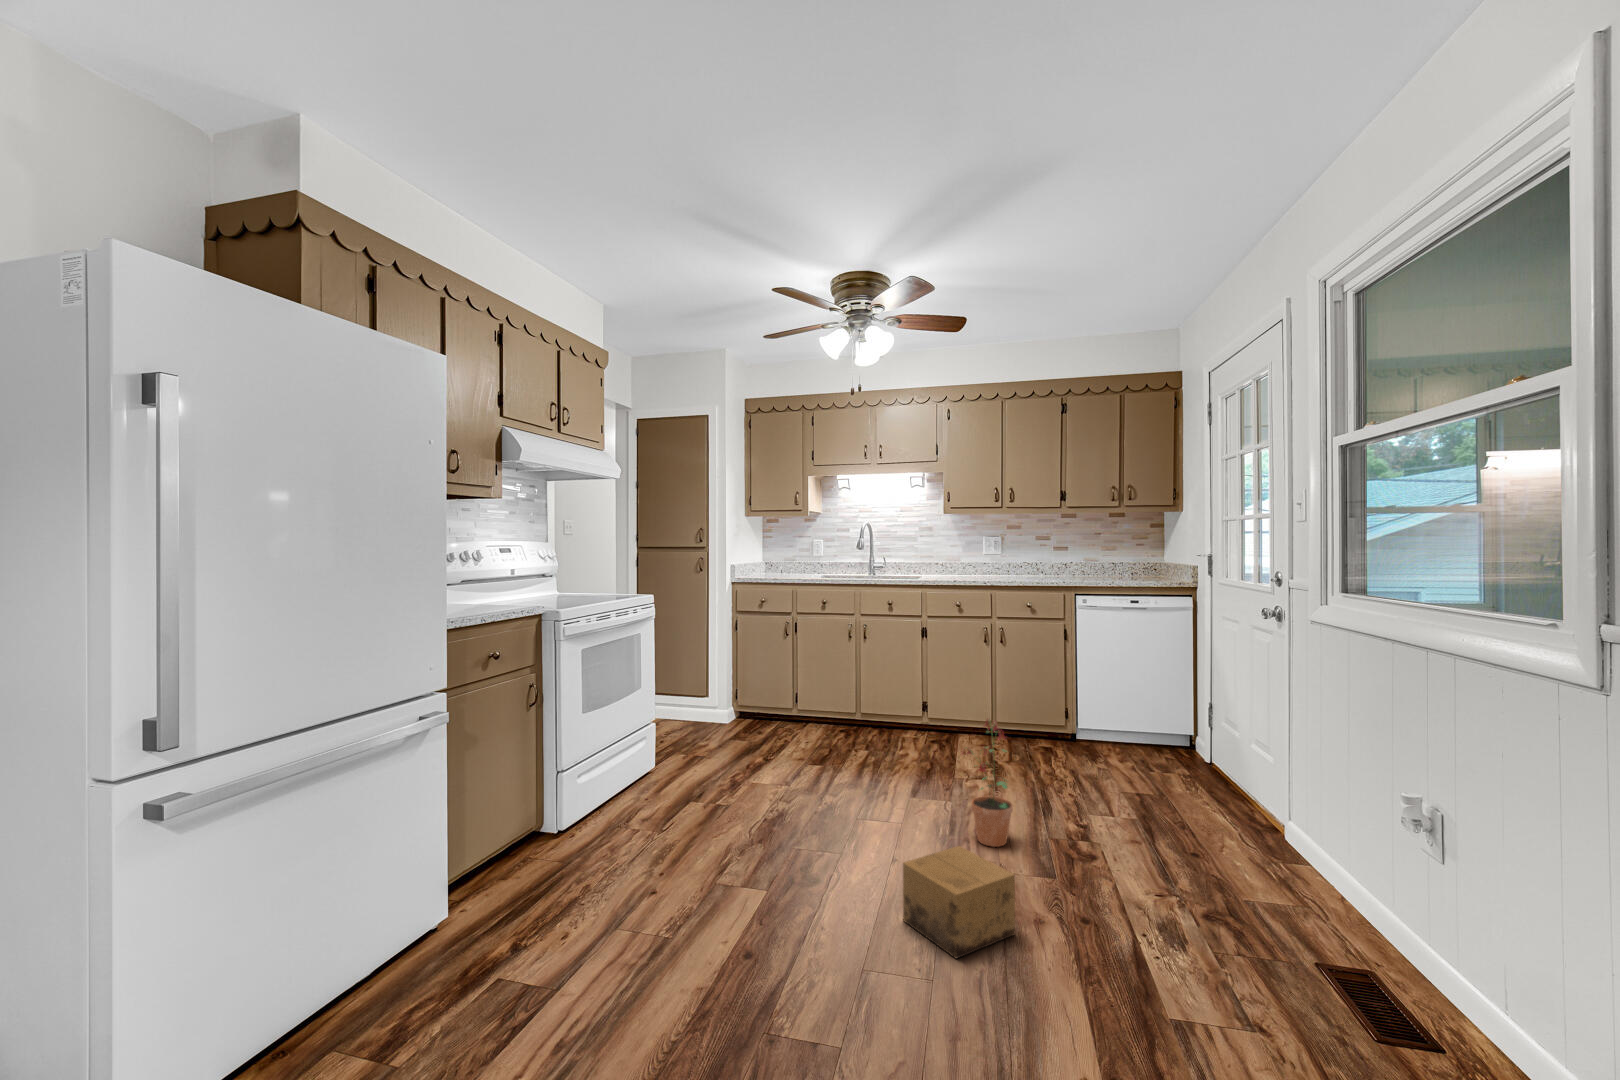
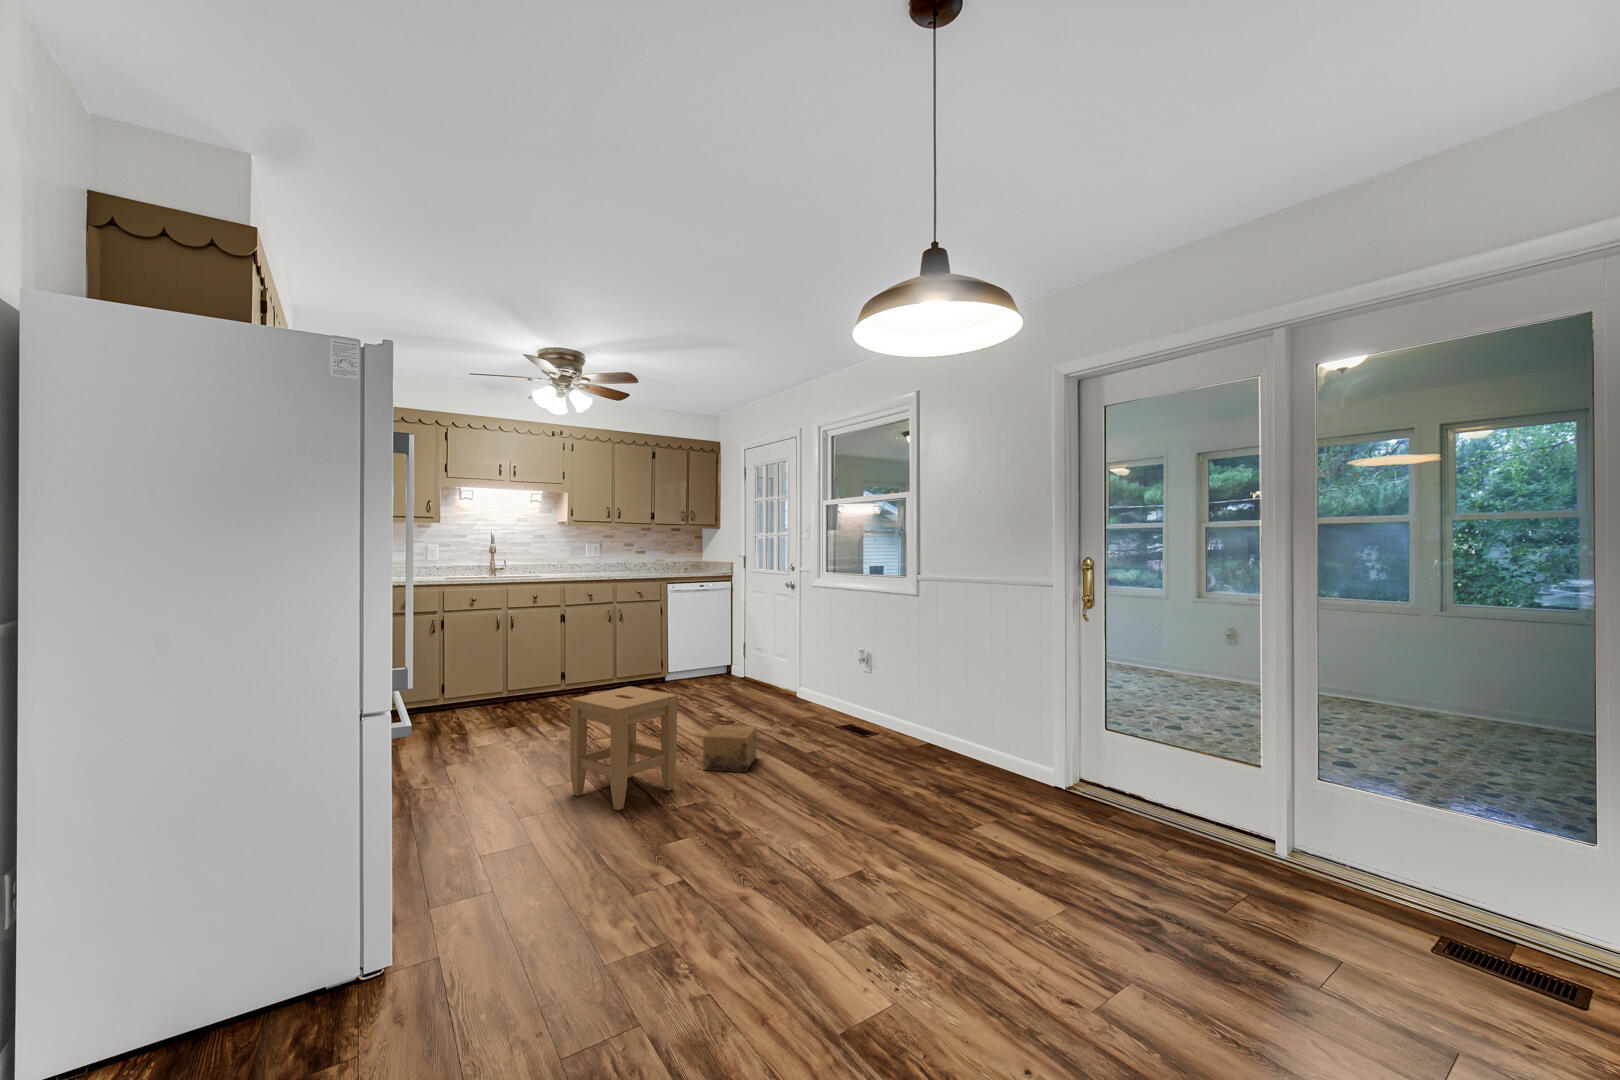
potted plant: present [962,719,1013,847] -> none [670,659,710,735]
stool: none [696,749,818,943] -> present [570,686,677,810]

